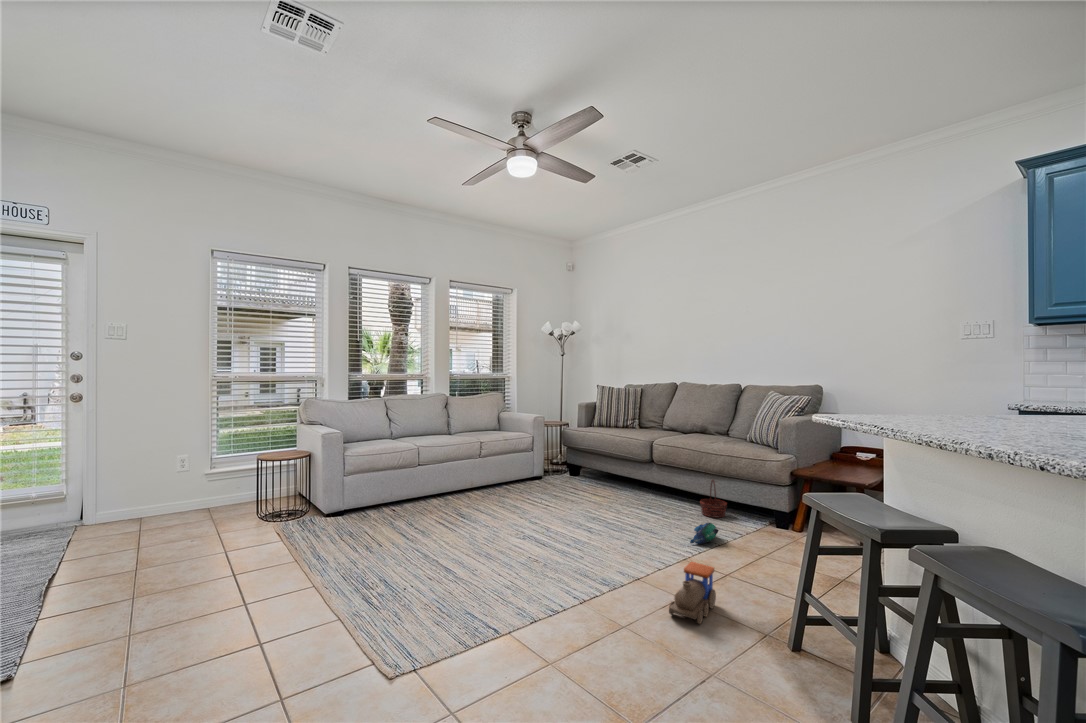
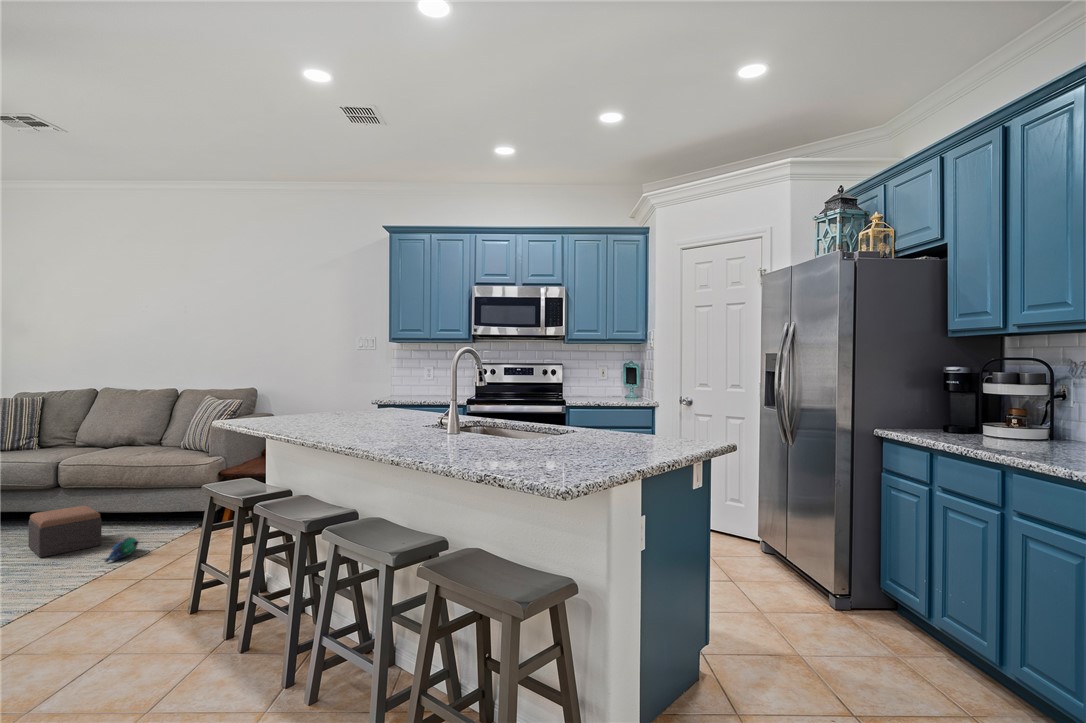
basket: present [700,480,727,518] -> none [122,494,155,533]
footstool: none [633,481,685,523] -> present [28,505,102,558]
toy train: present [669,562,716,624] -> none [71,571,125,626]

